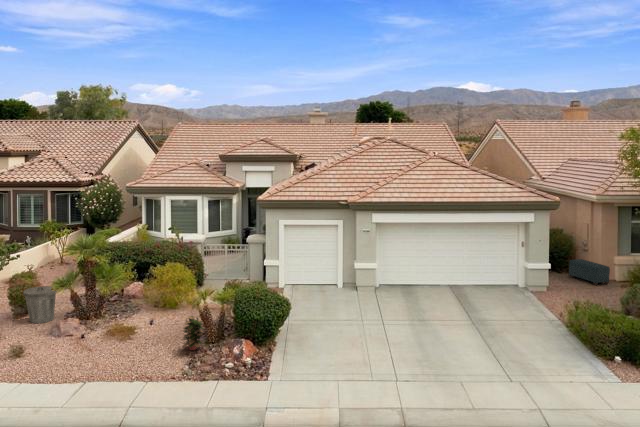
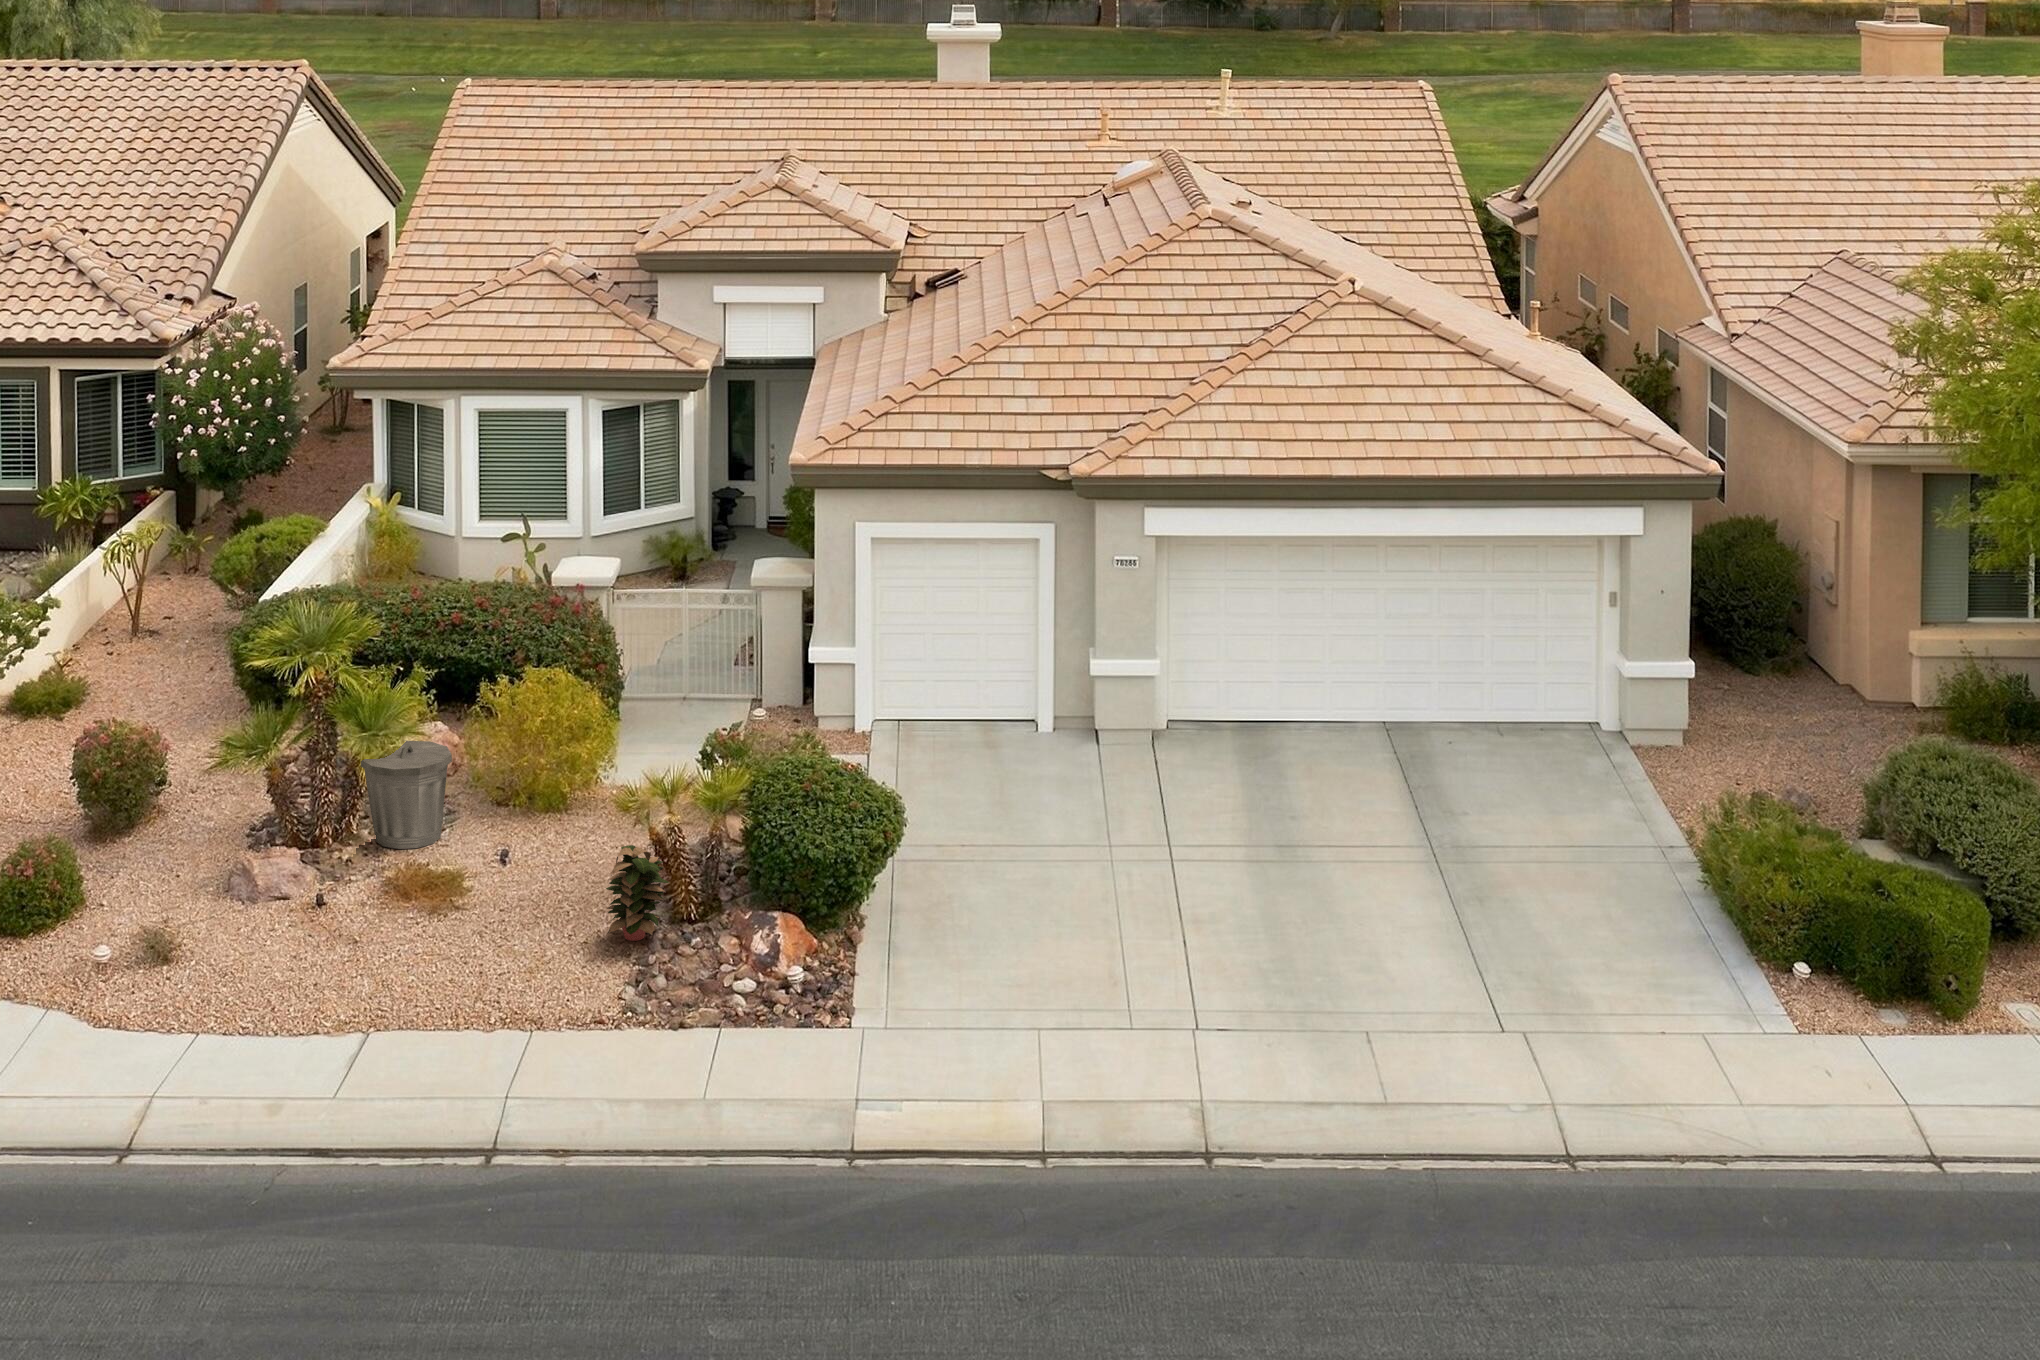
bench: present [569,259,610,285] -> none [1772,633,1891,722]
trash can: present [23,286,57,323] -> present [361,741,452,849]

